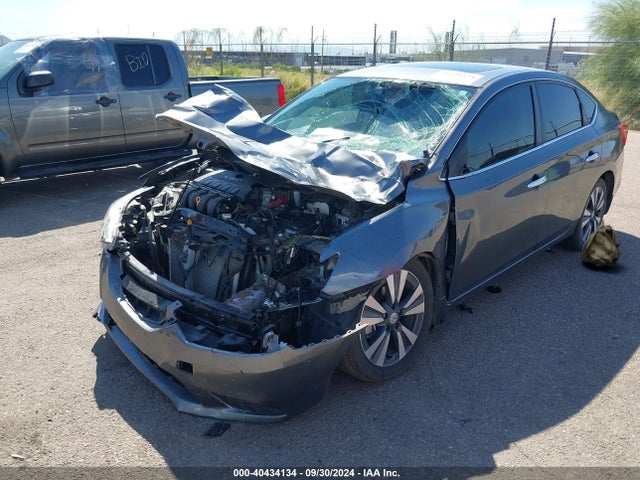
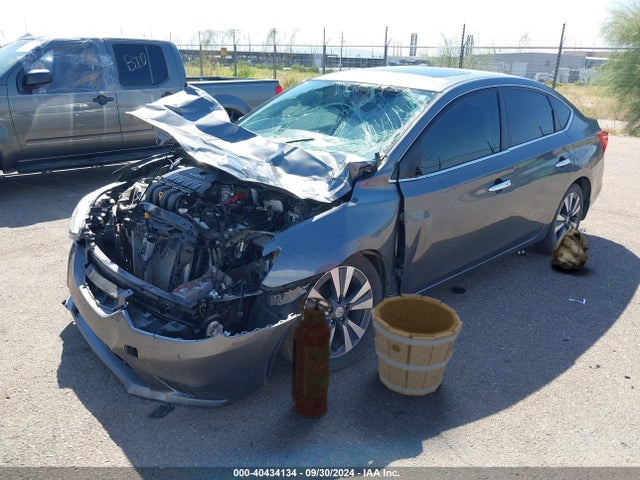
wooden bucket: none [427,297,525,403] -> present [372,294,463,396]
fire extinguisher: none [353,303,396,430] -> present [291,297,331,418]

